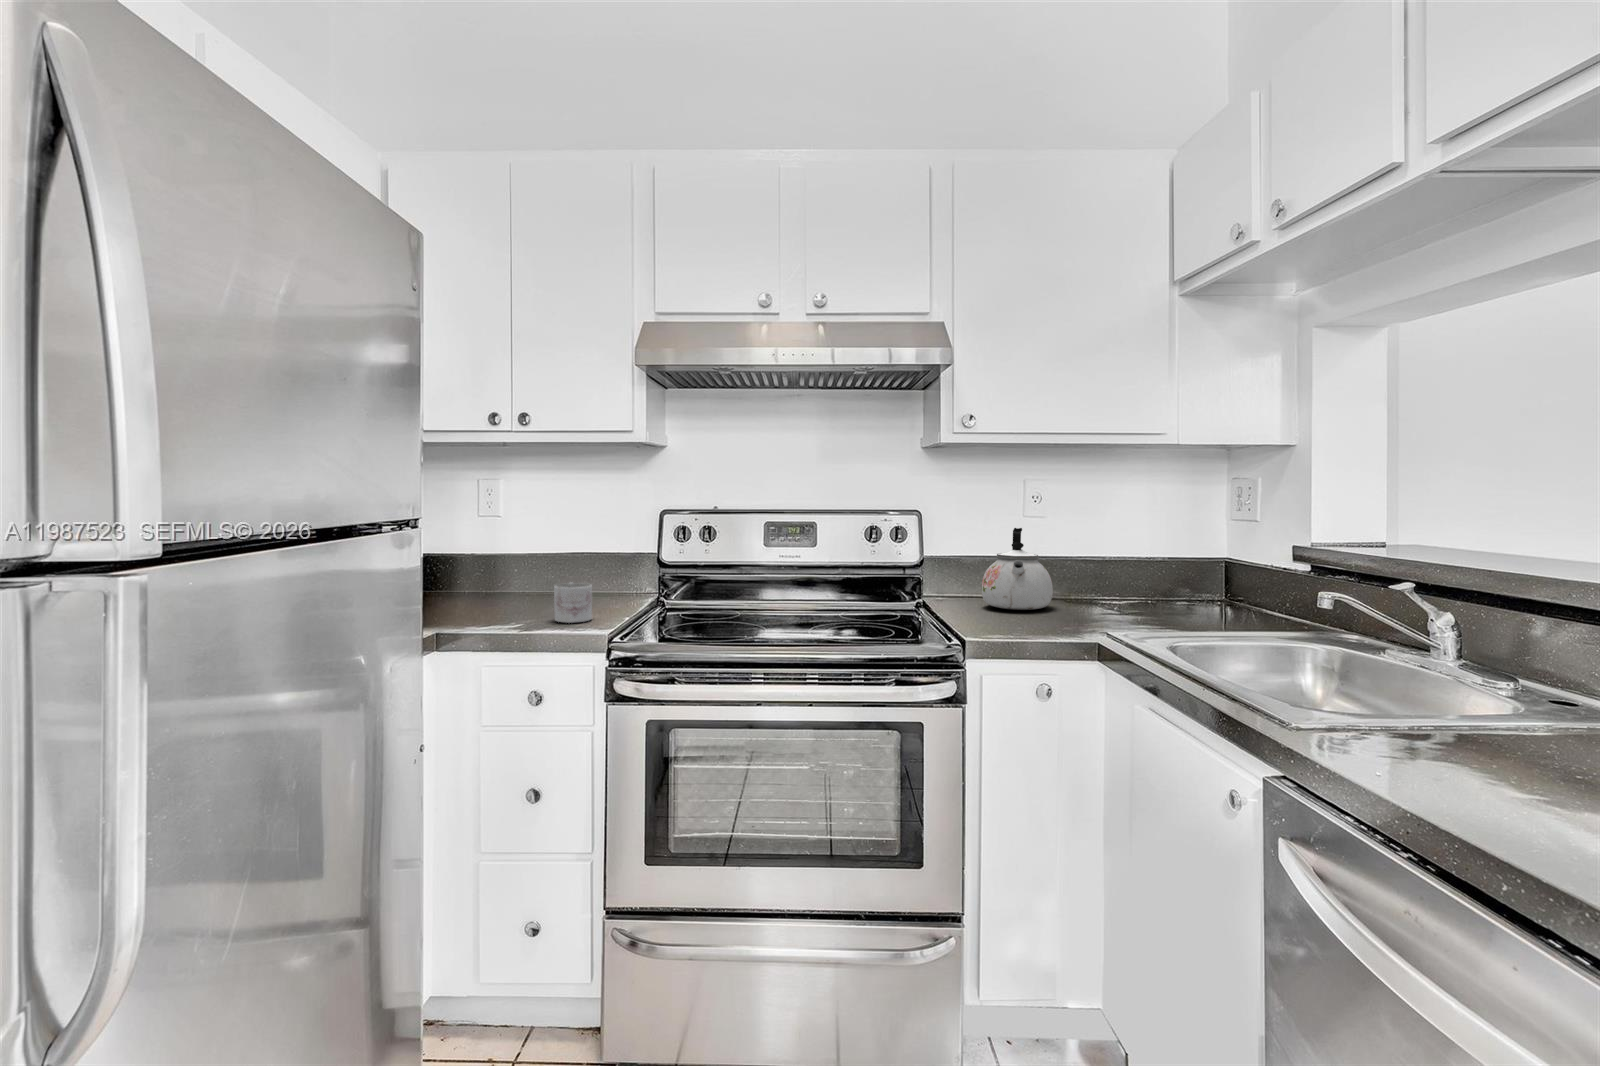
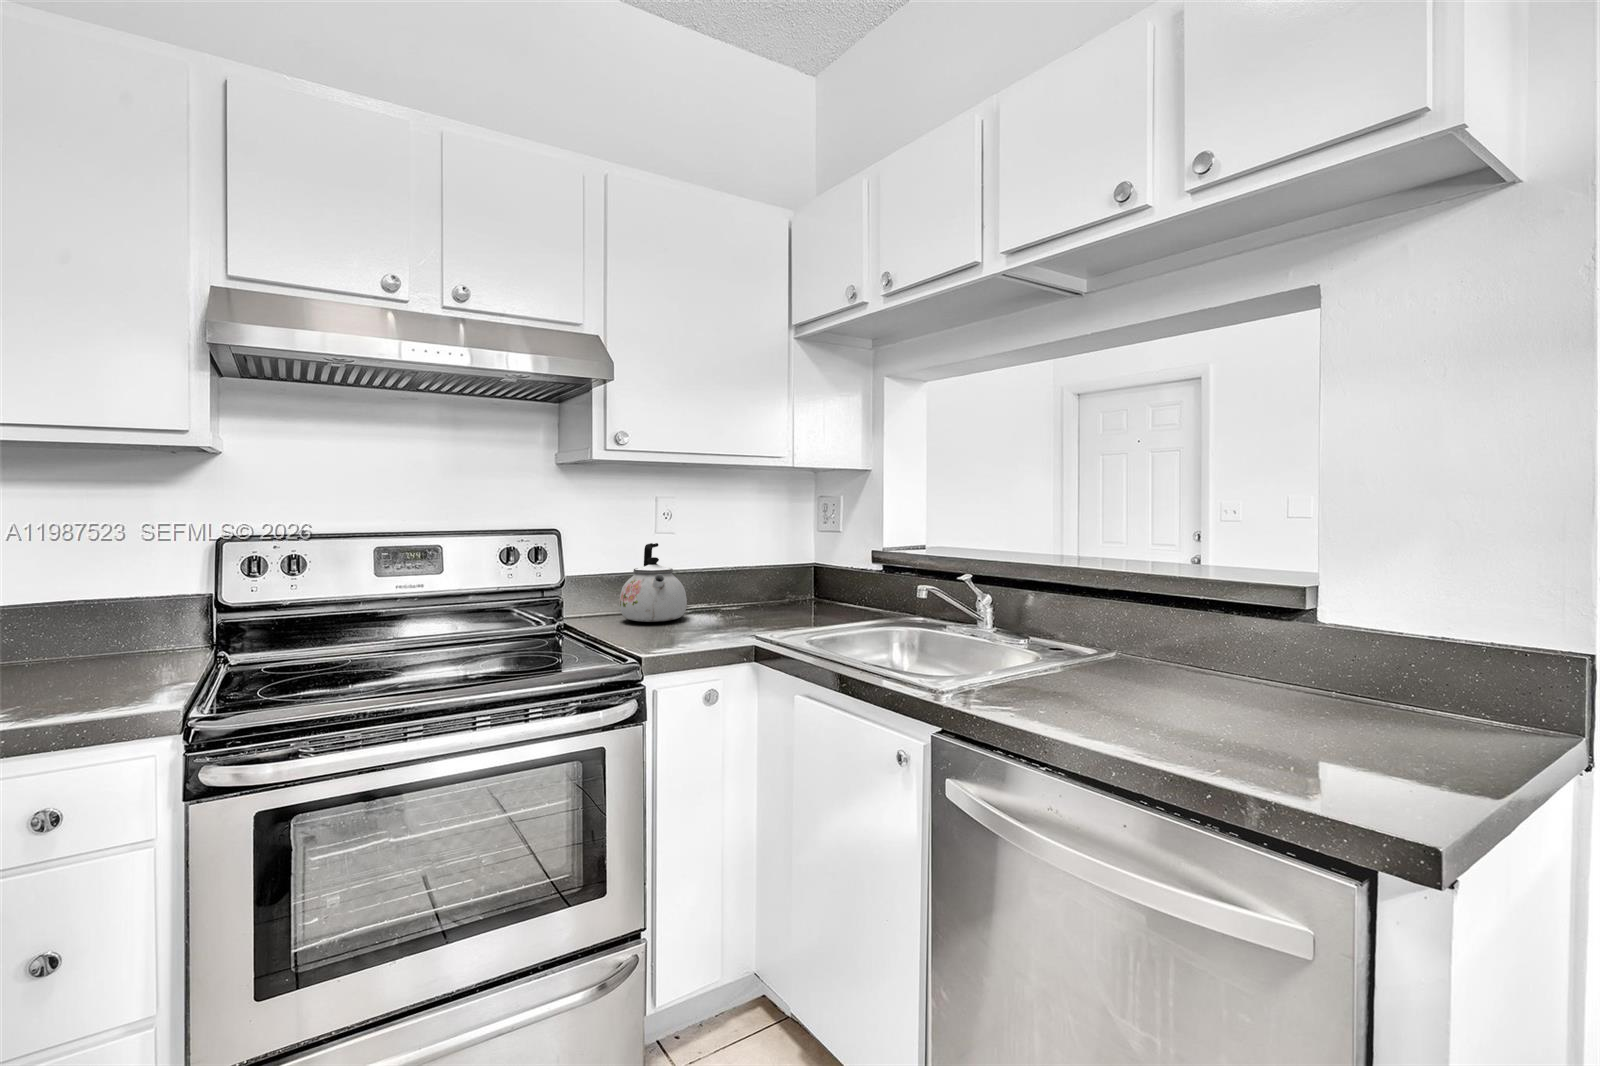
mug: present [554,583,592,623] -> none [66,640,136,699]

